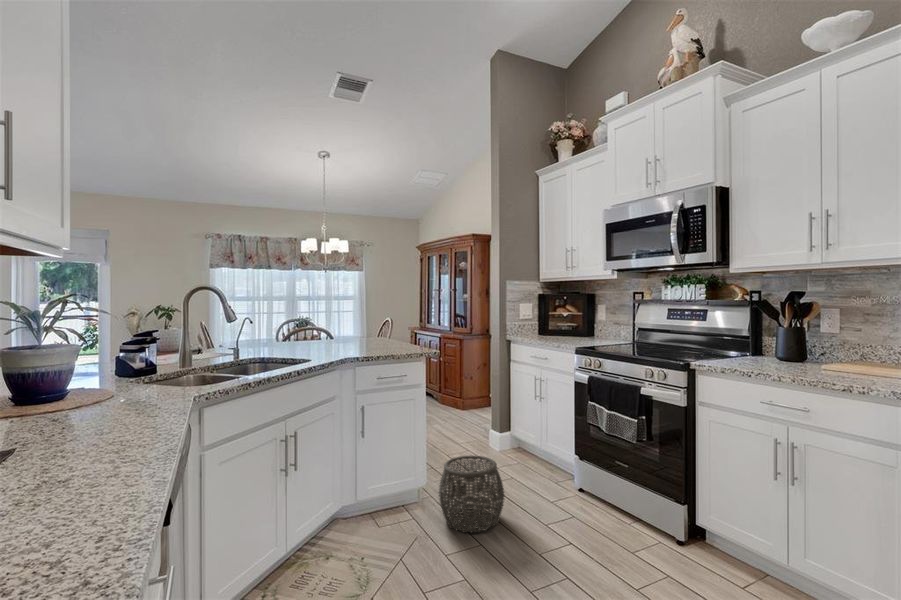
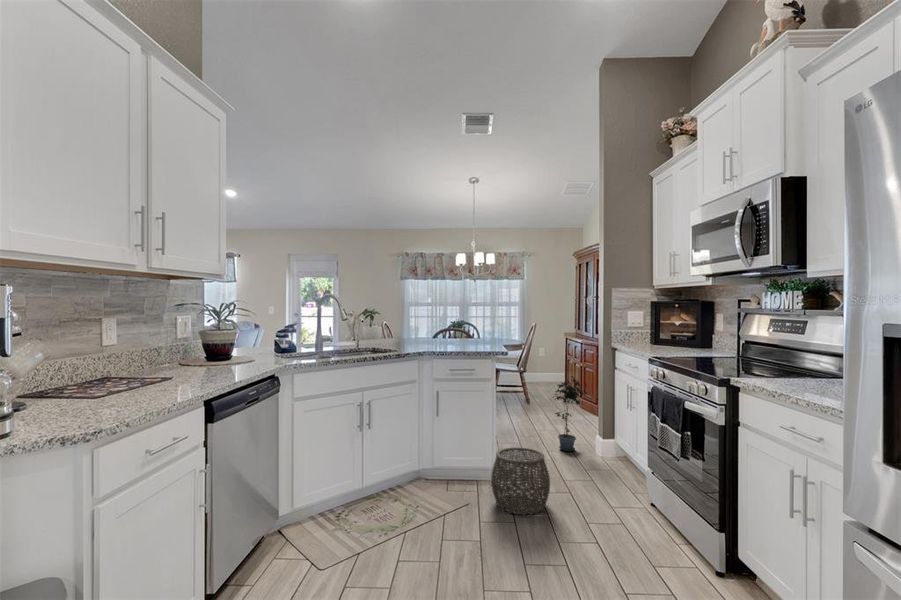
potted plant: none [449,371,485,449] -> present [555,376,583,451]

